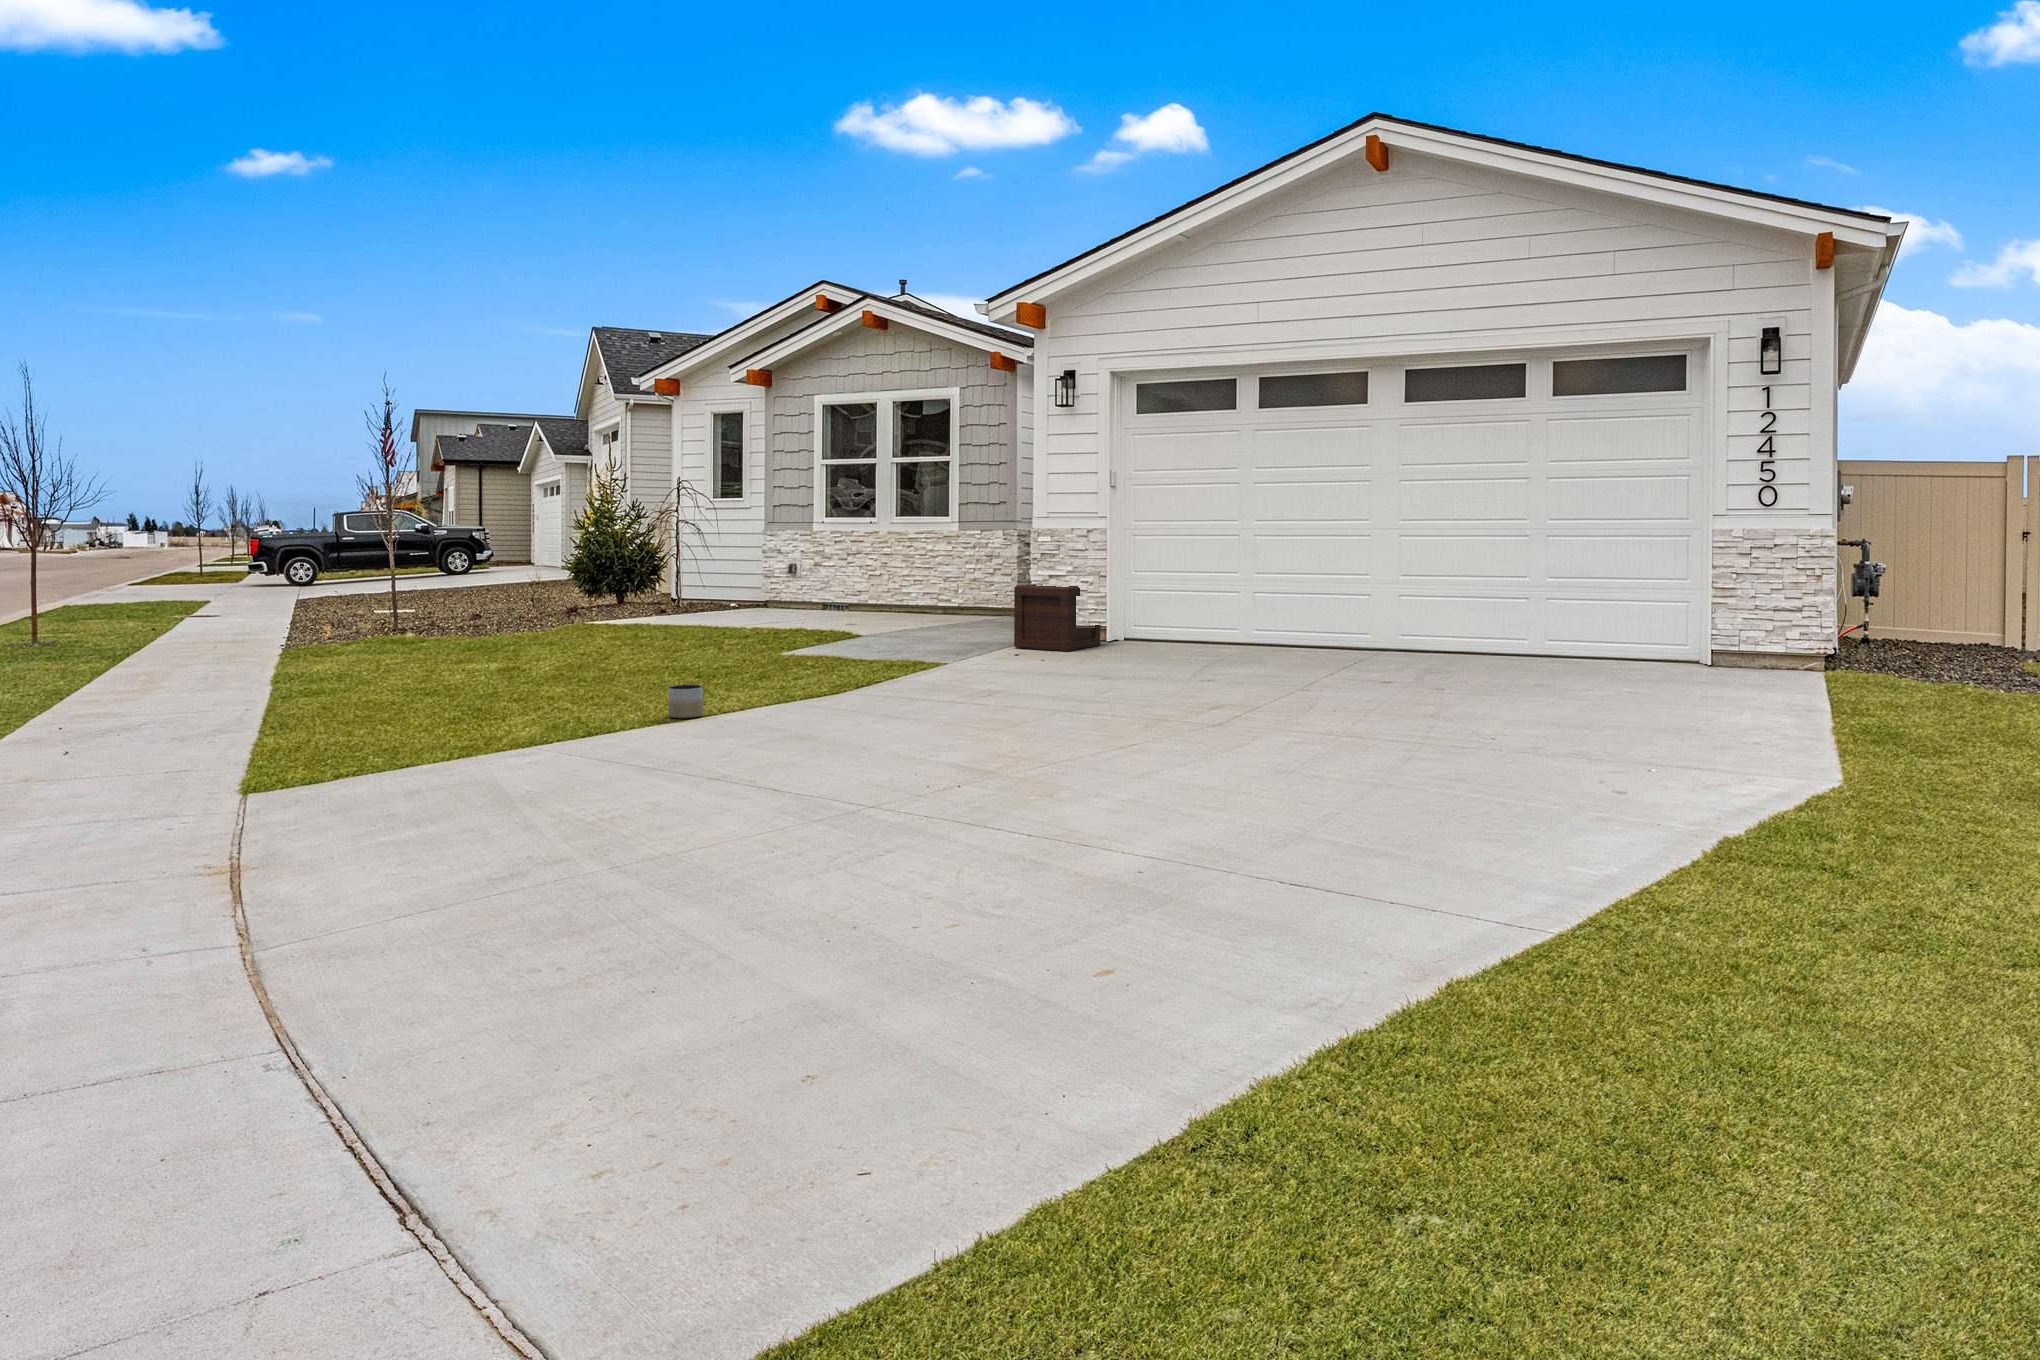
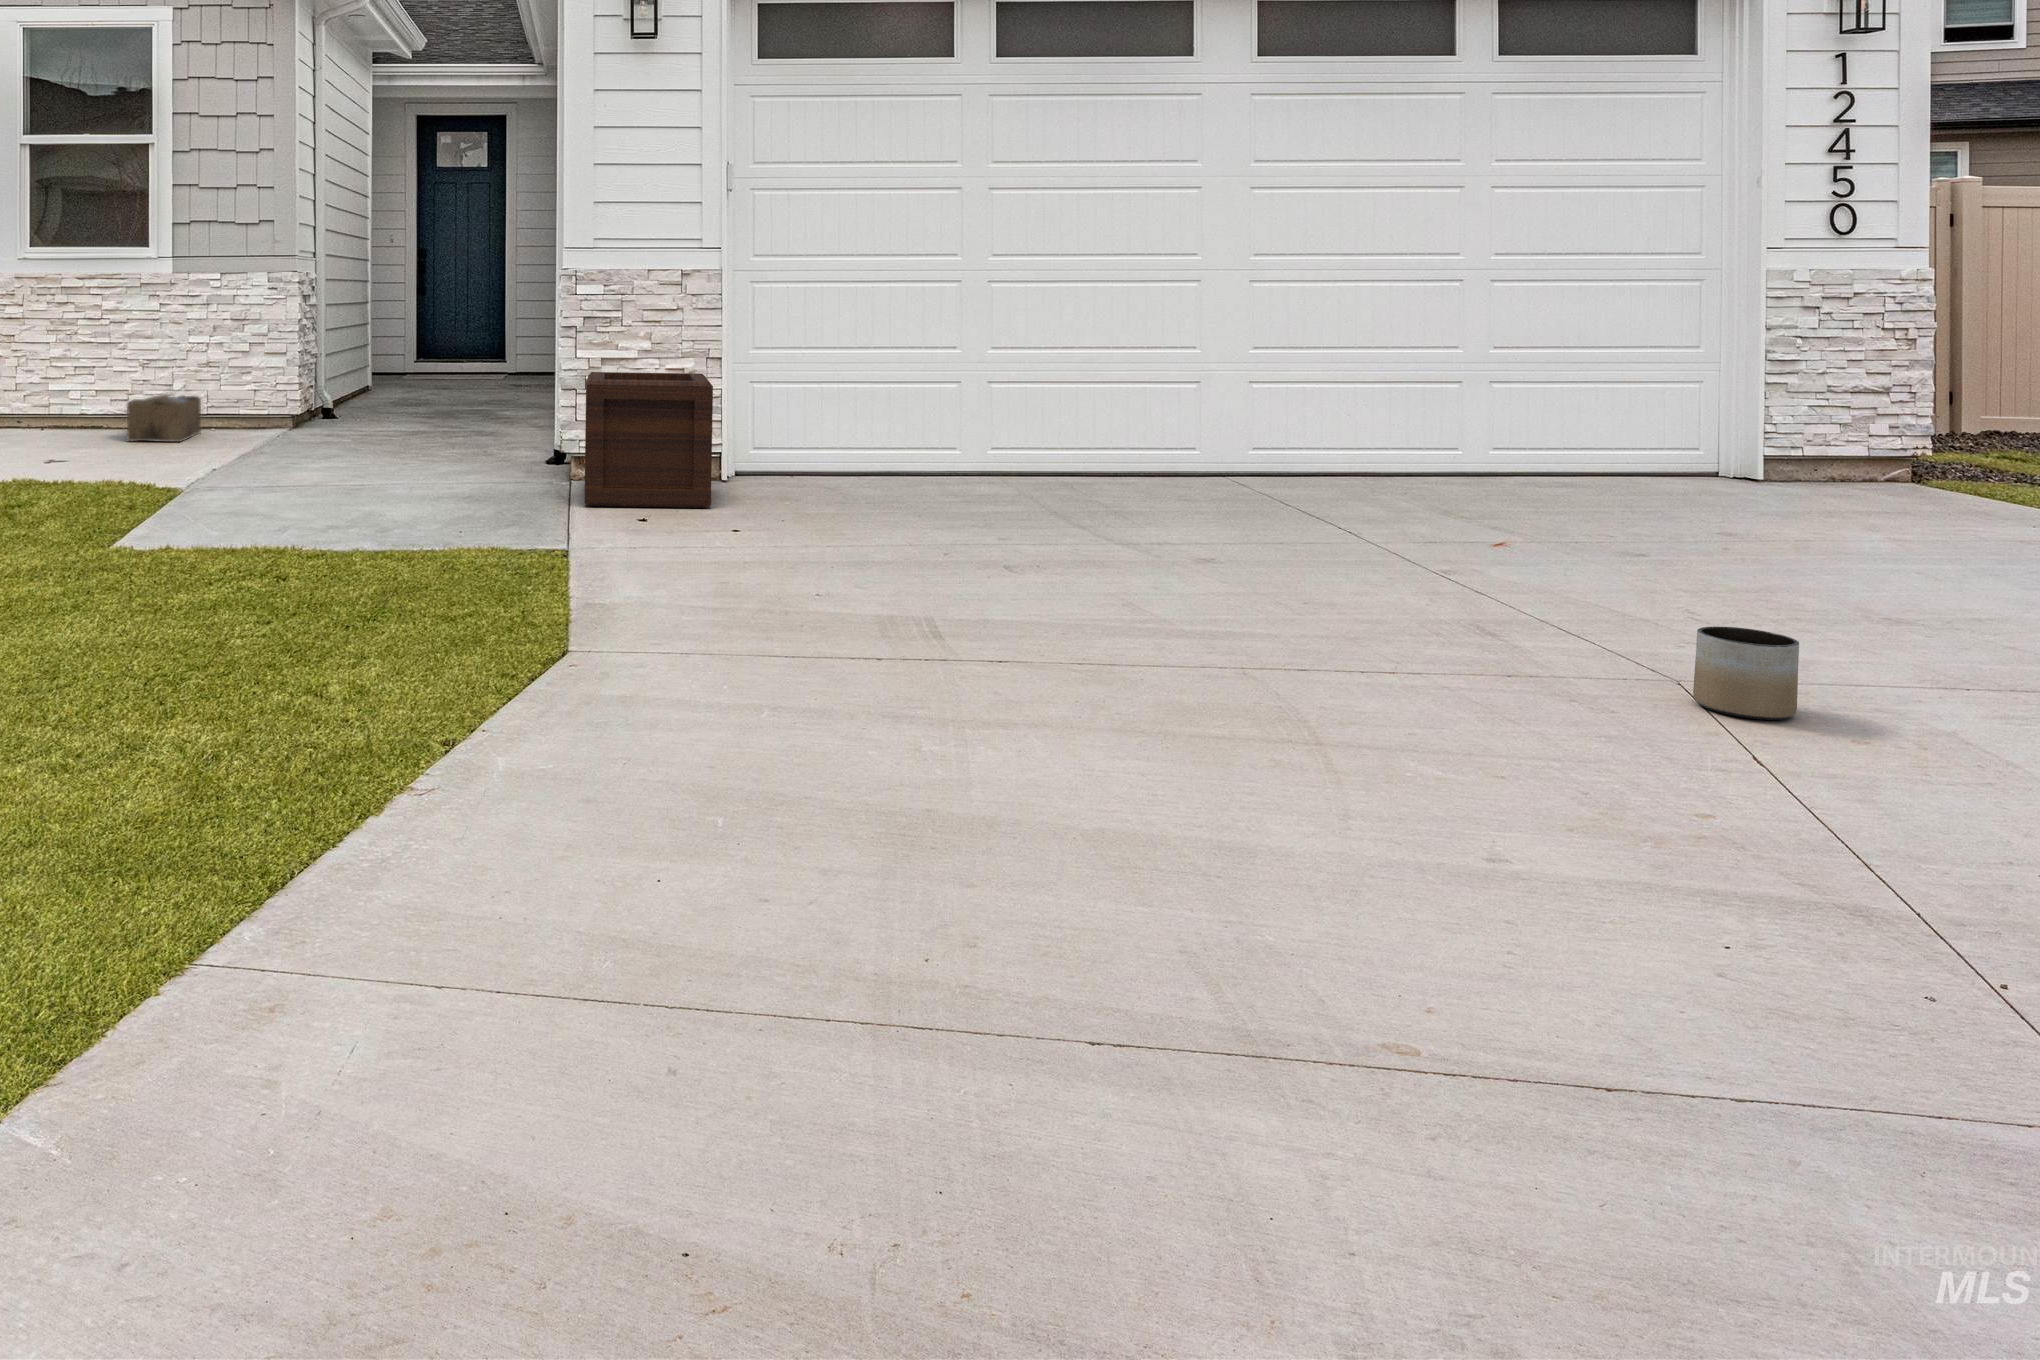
cardboard box: none [916,595,963,620] -> present [127,395,201,442]
planter: present [669,685,703,719] -> present [1693,626,1799,720]

